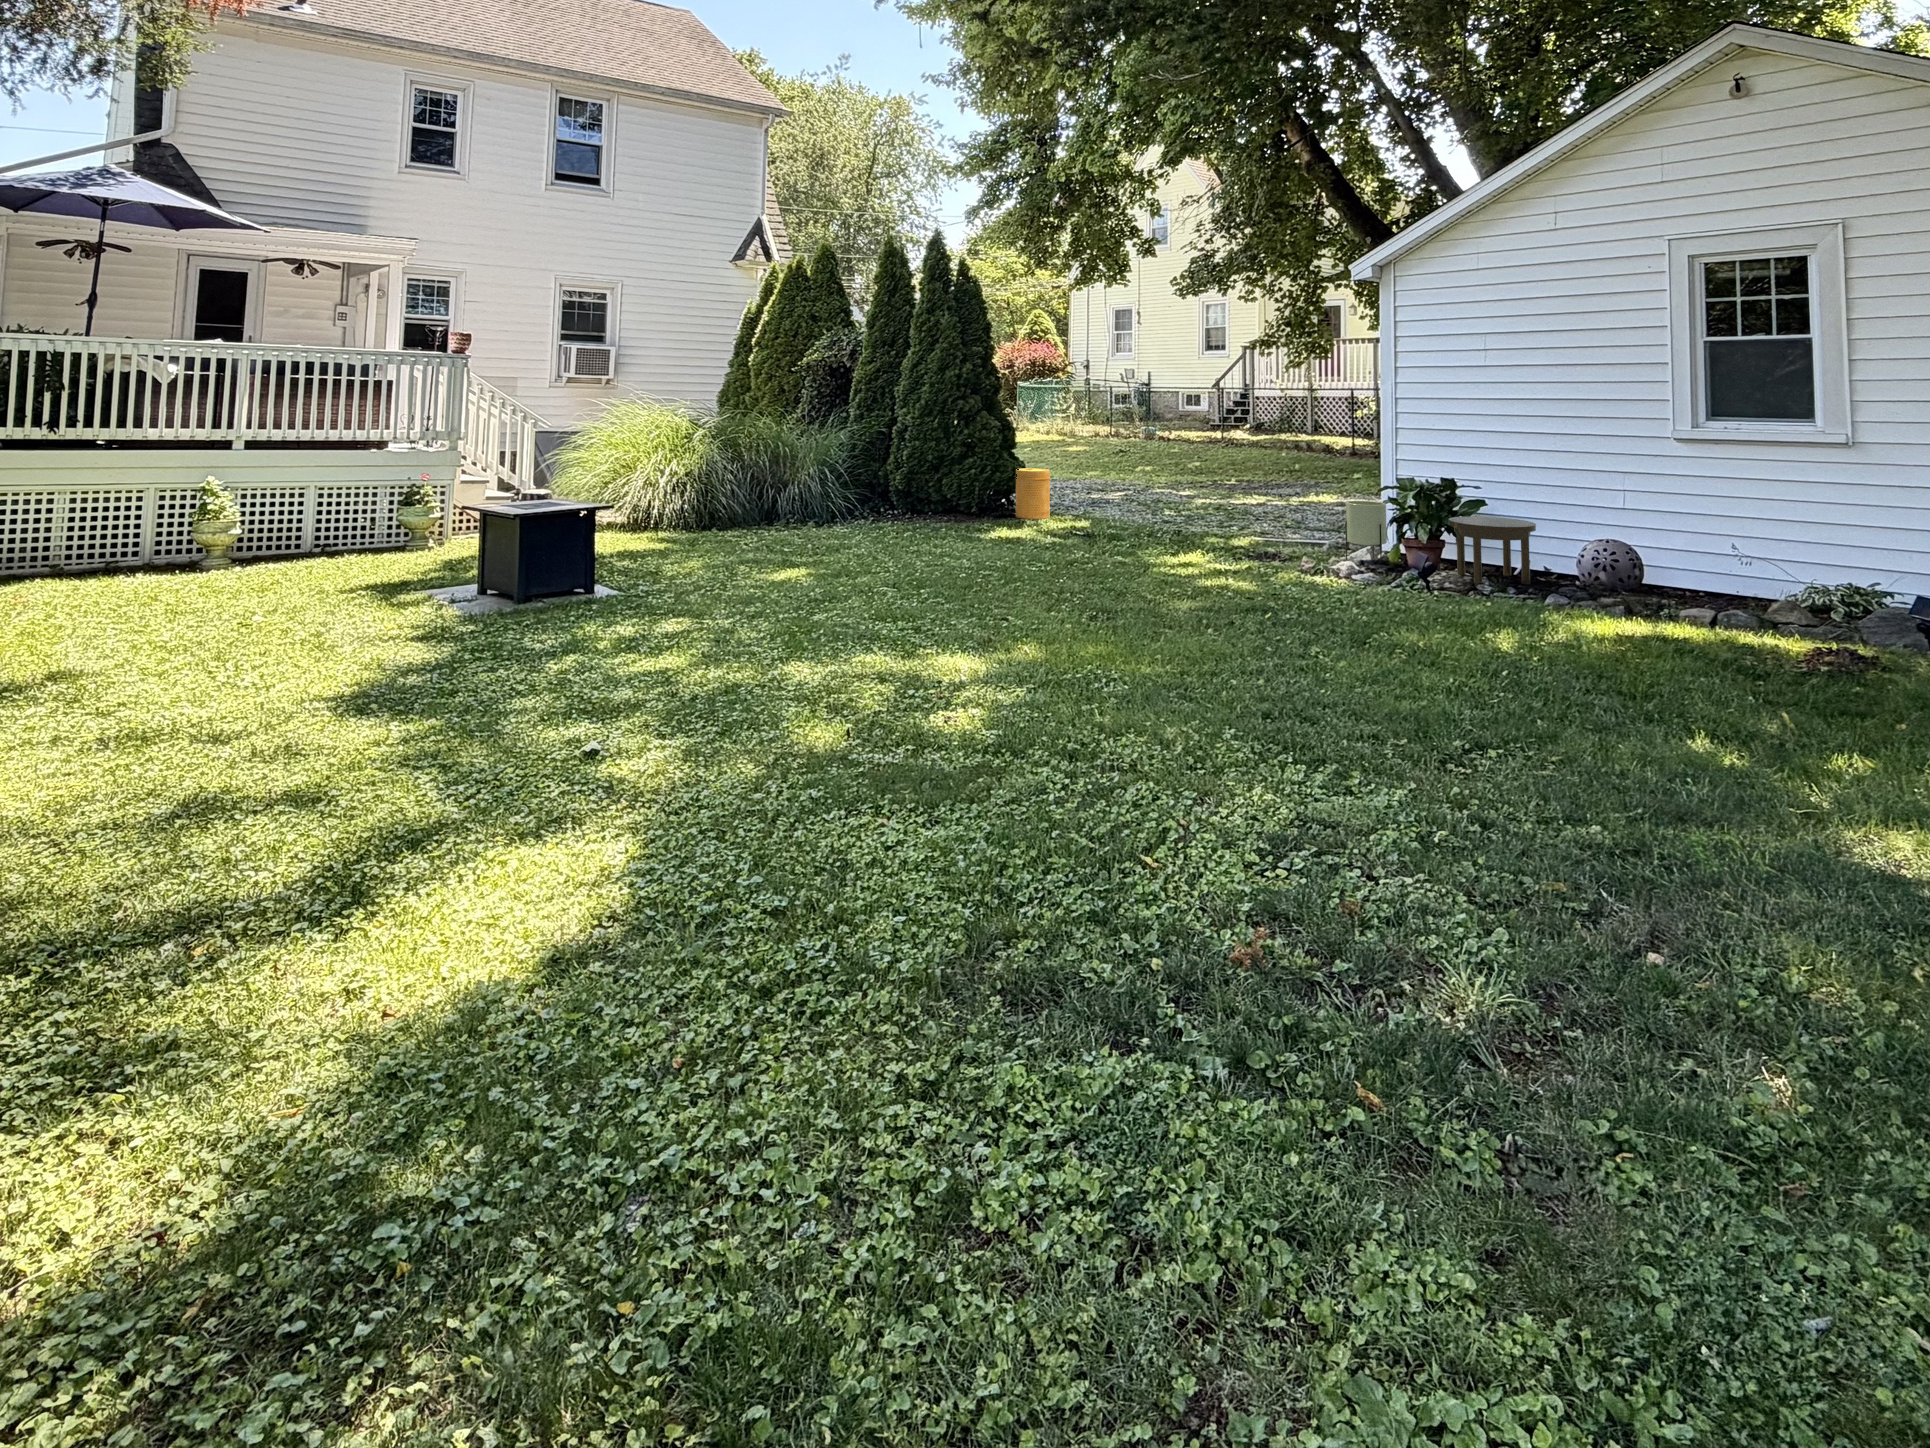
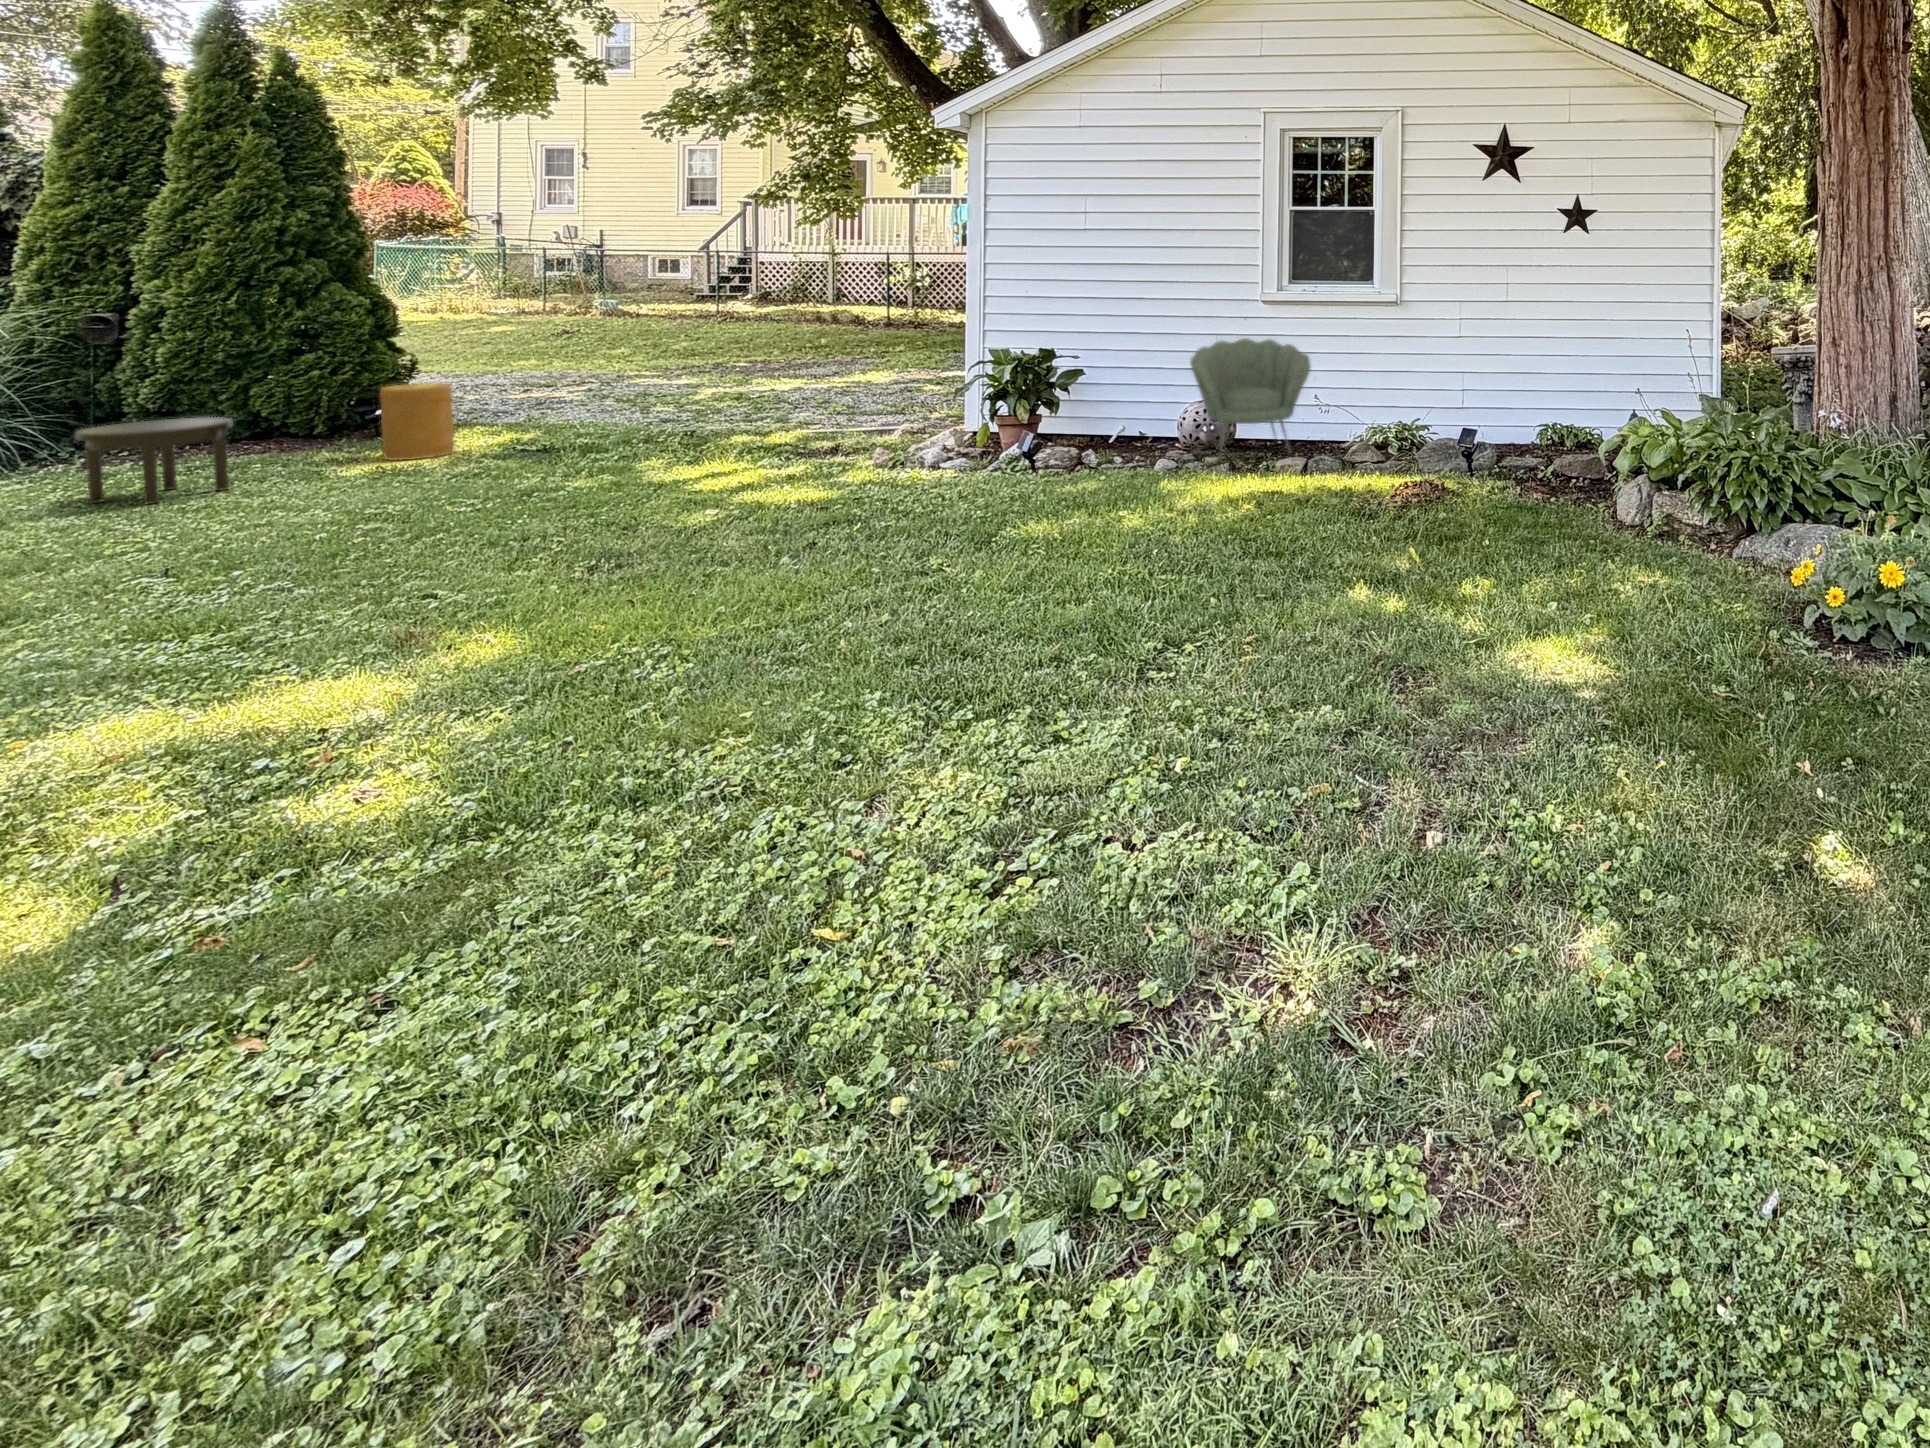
armchair: none [1584,482,1731,615] -> present [1190,338,1311,451]
planter: present [1345,501,1387,563] -> none [934,382,982,451]
side table: present [1449,516,1536,584] -> present [76,417,233,504]

